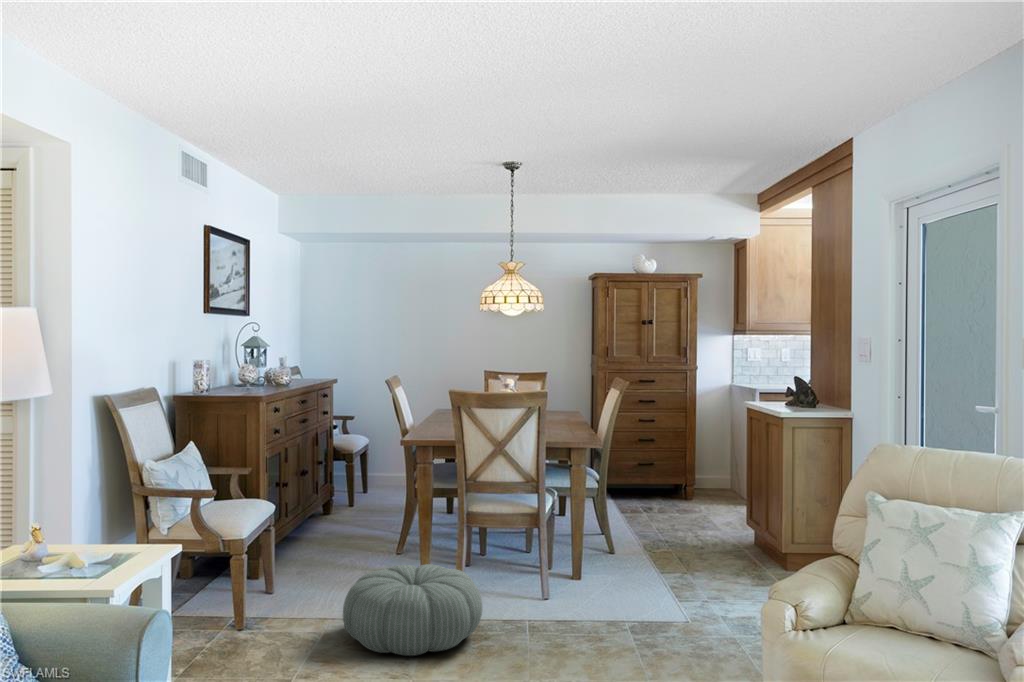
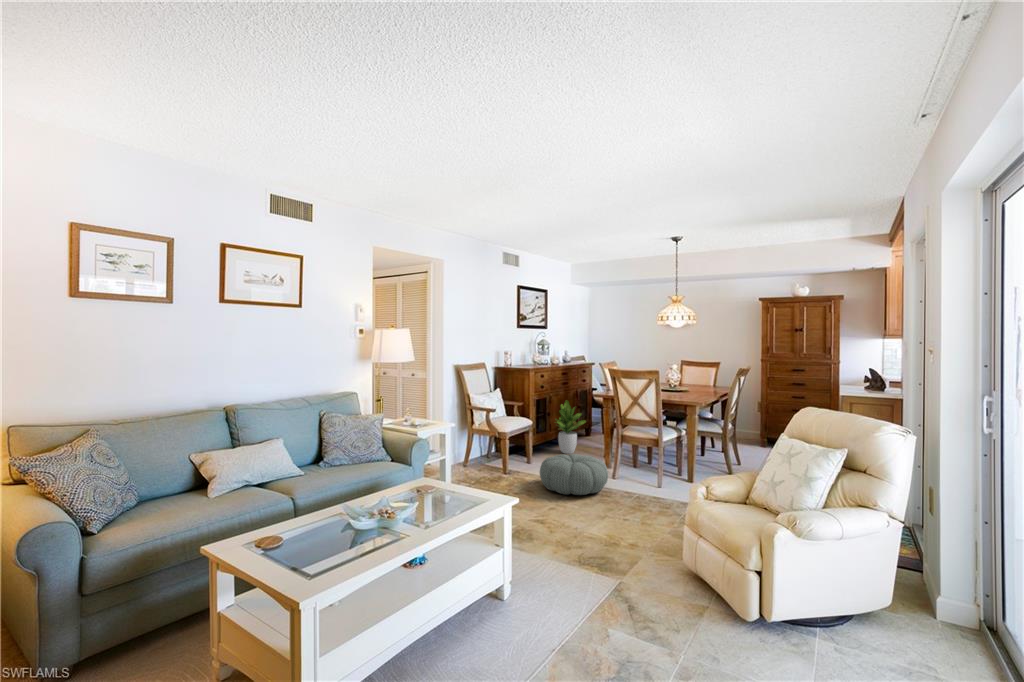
potted plant: none [295,454,360,560] -> present [556,400,586,454]

